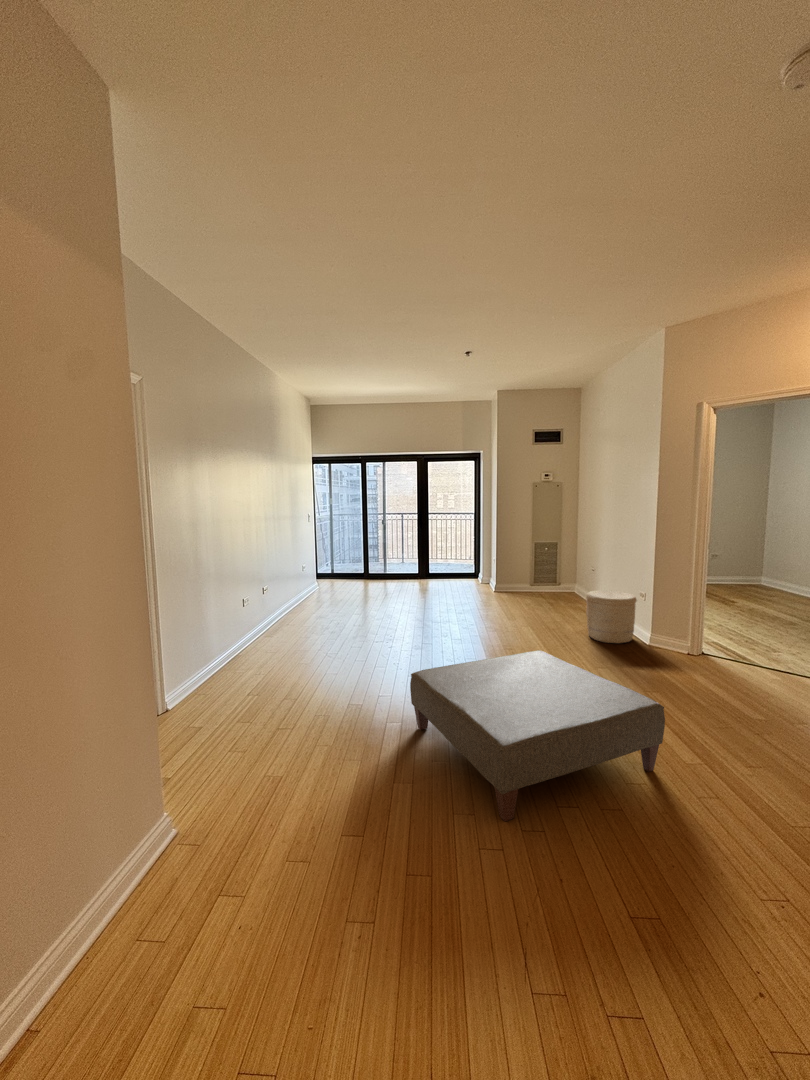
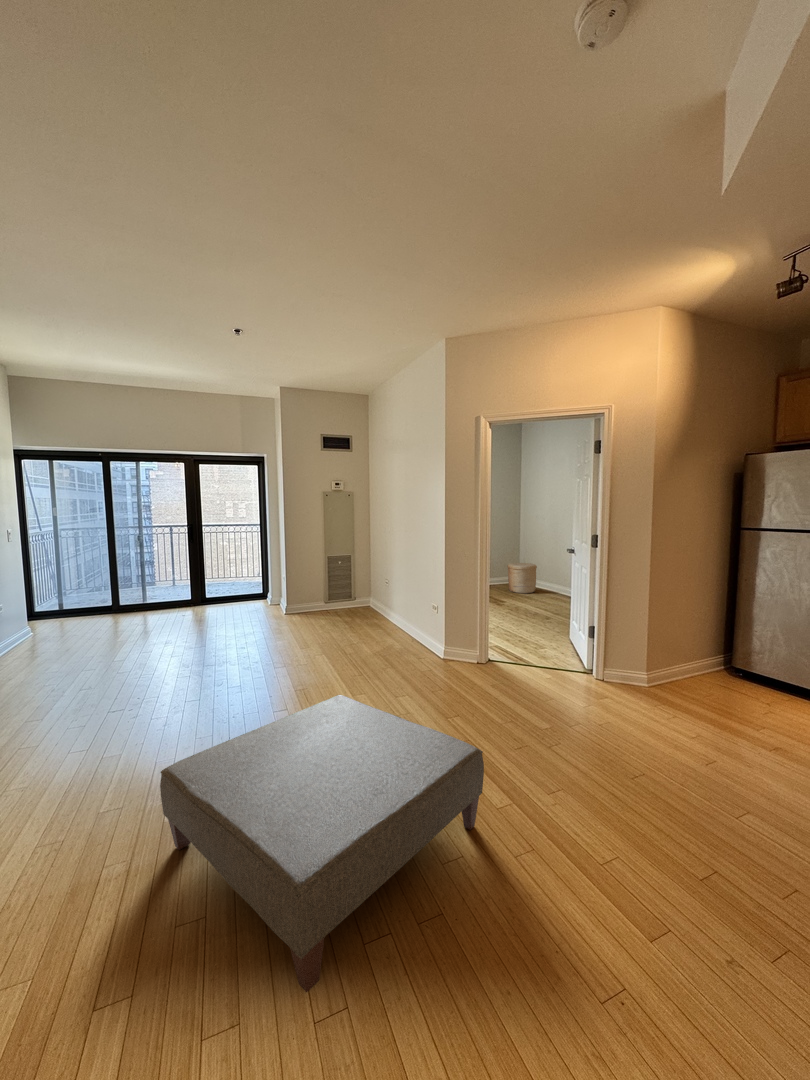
woven basket: present [586,590,637,643] -> present [507,563,537,593]

